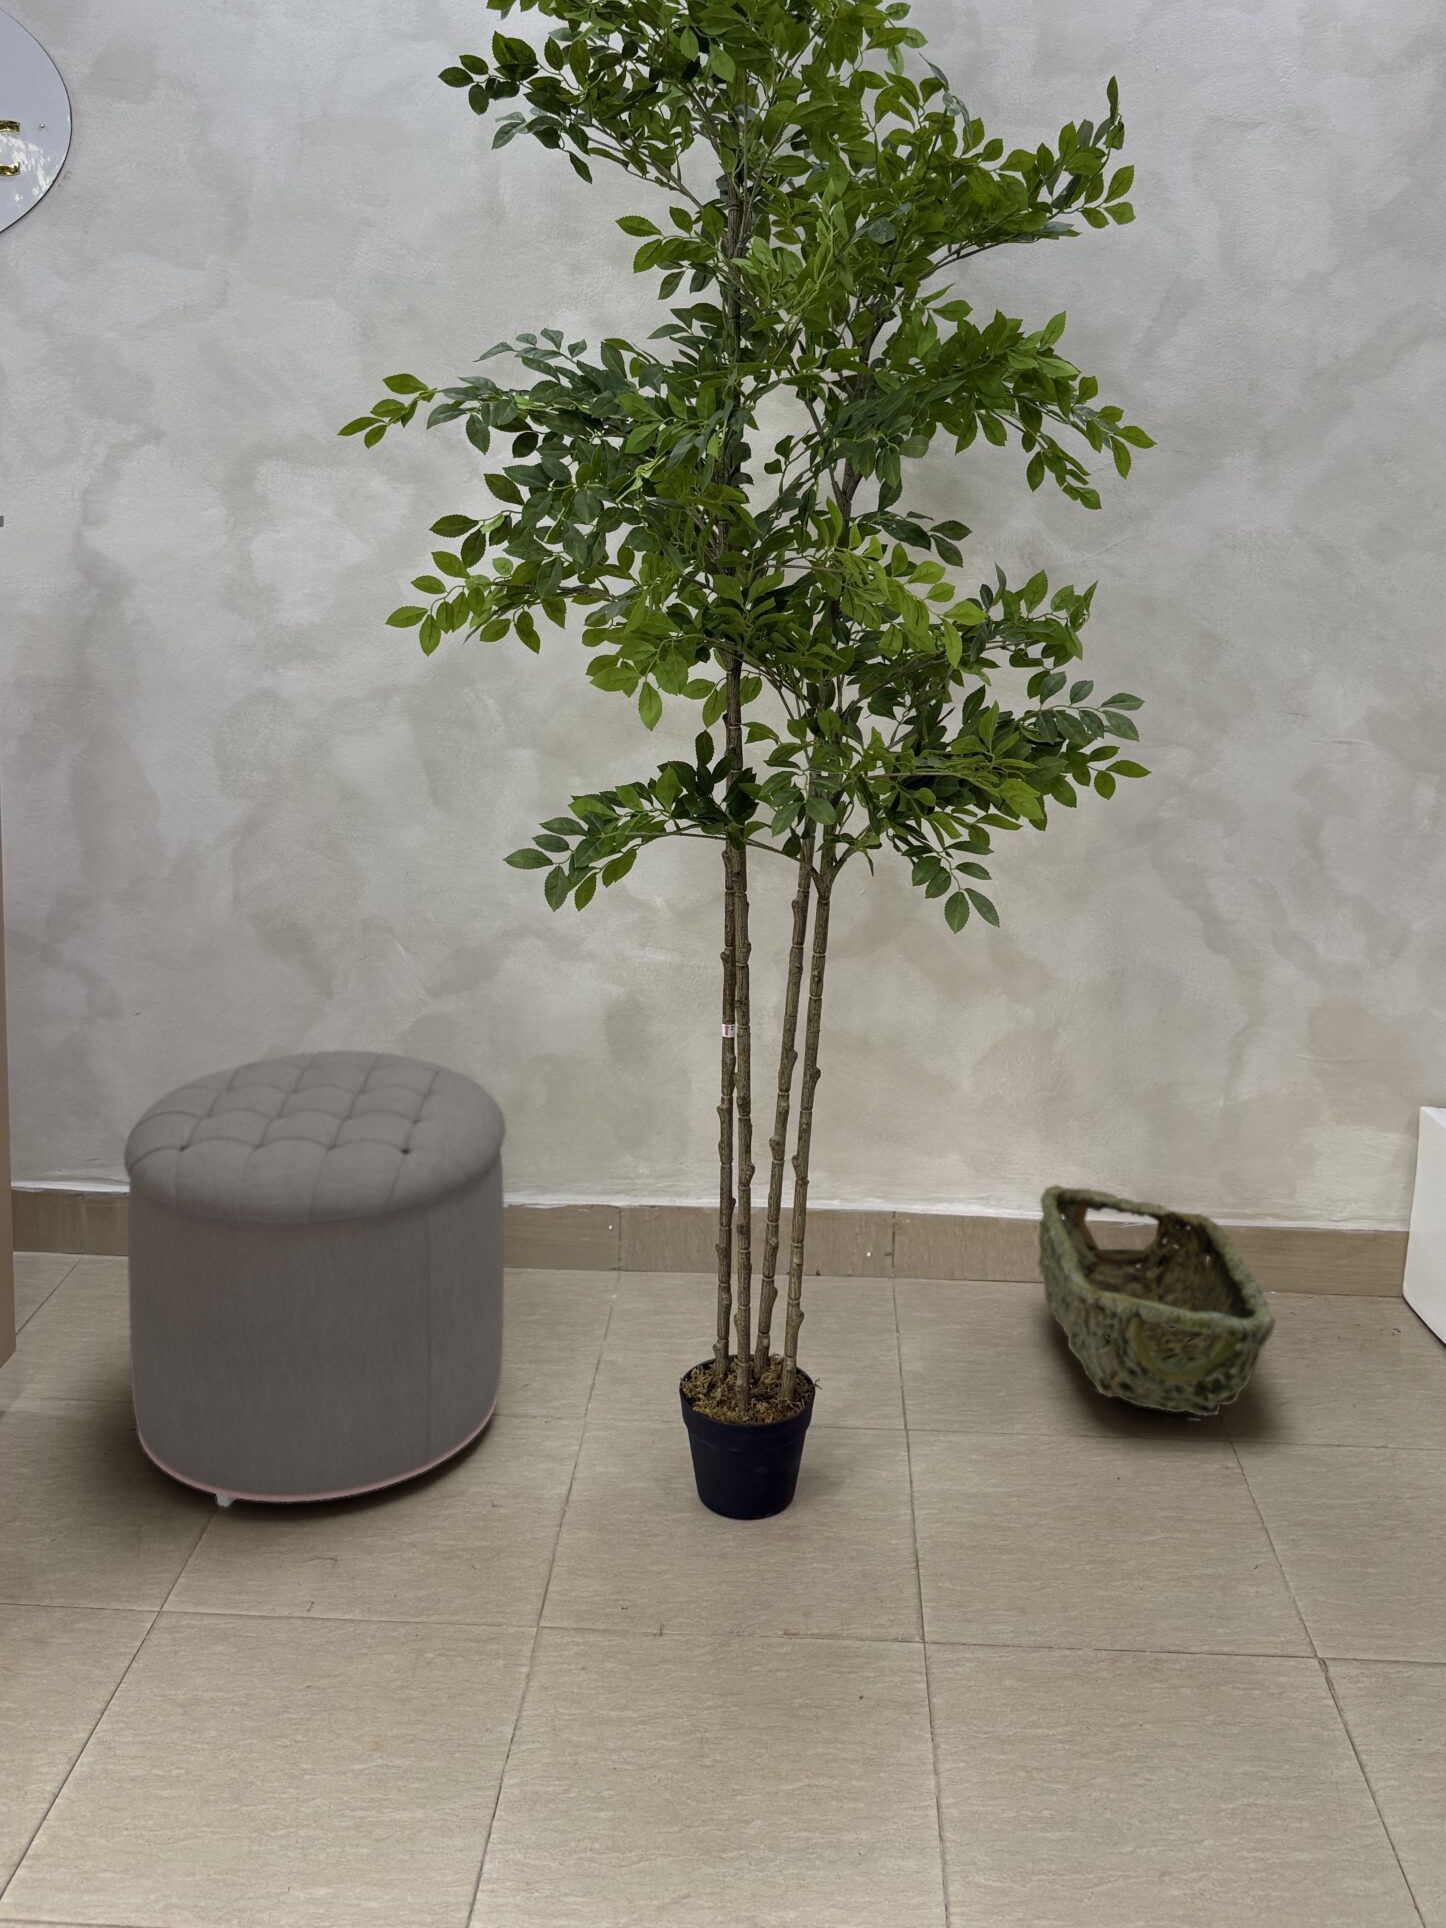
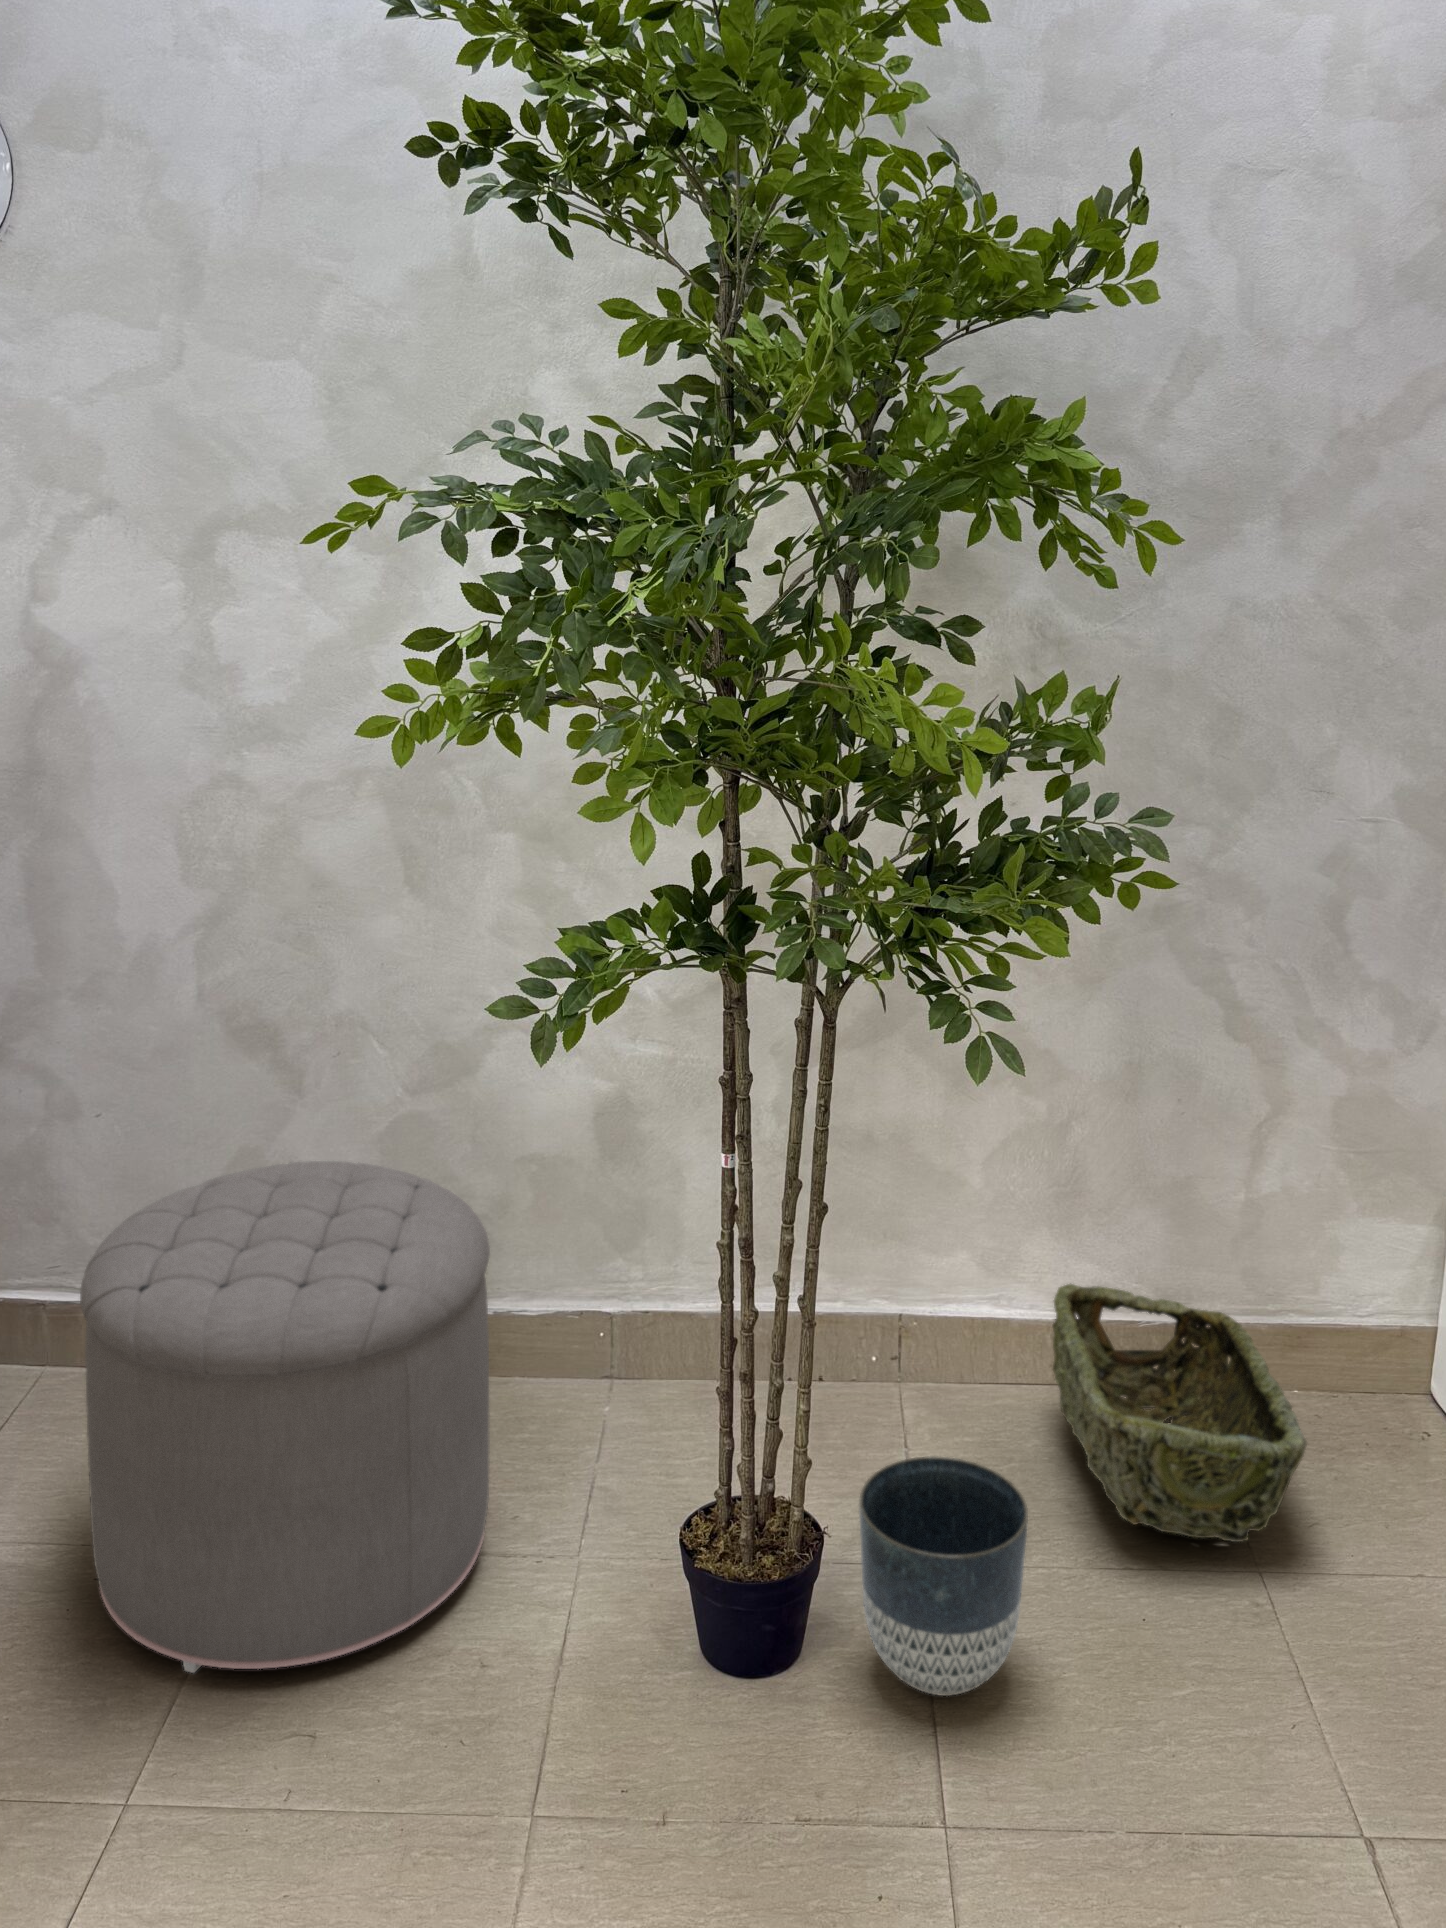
planter: none [849,1320,1006,1535] -> present [859,1456,1028,1696]

